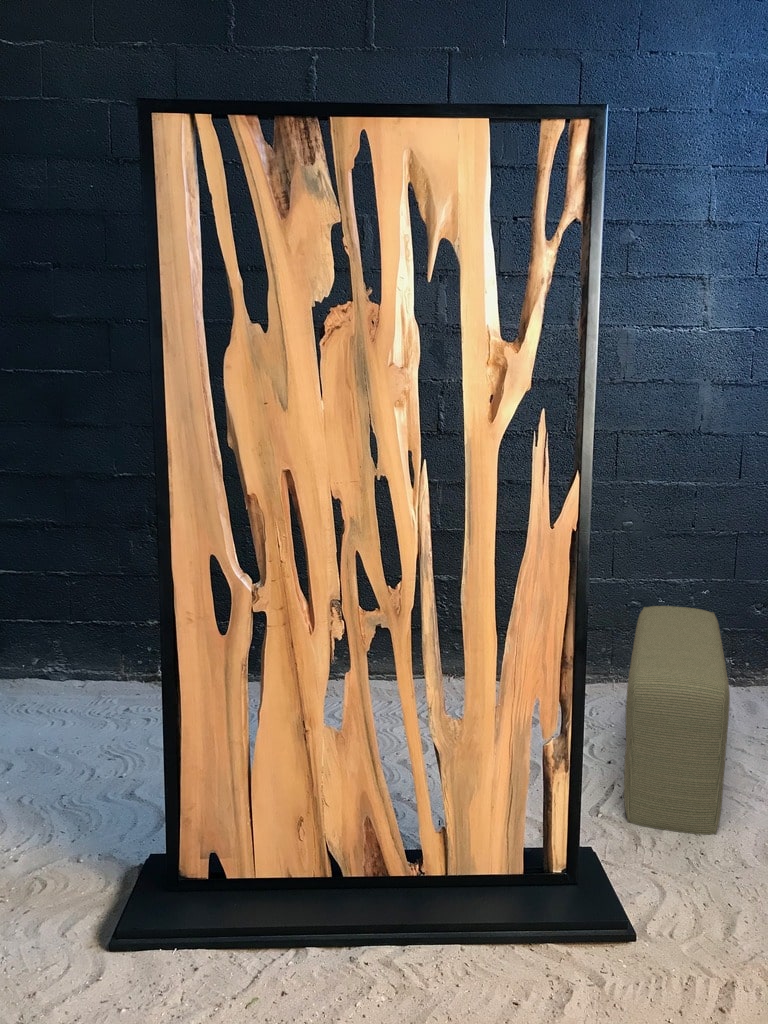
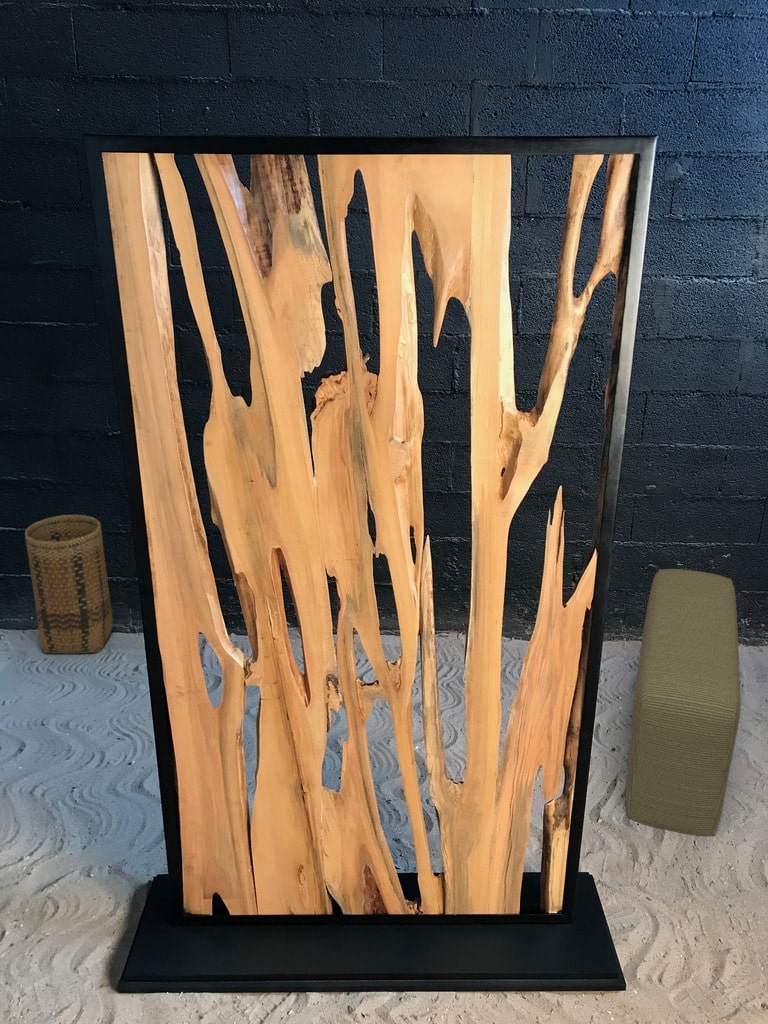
basket: none [27,574,105,711] -> present [25,515,113,654]

